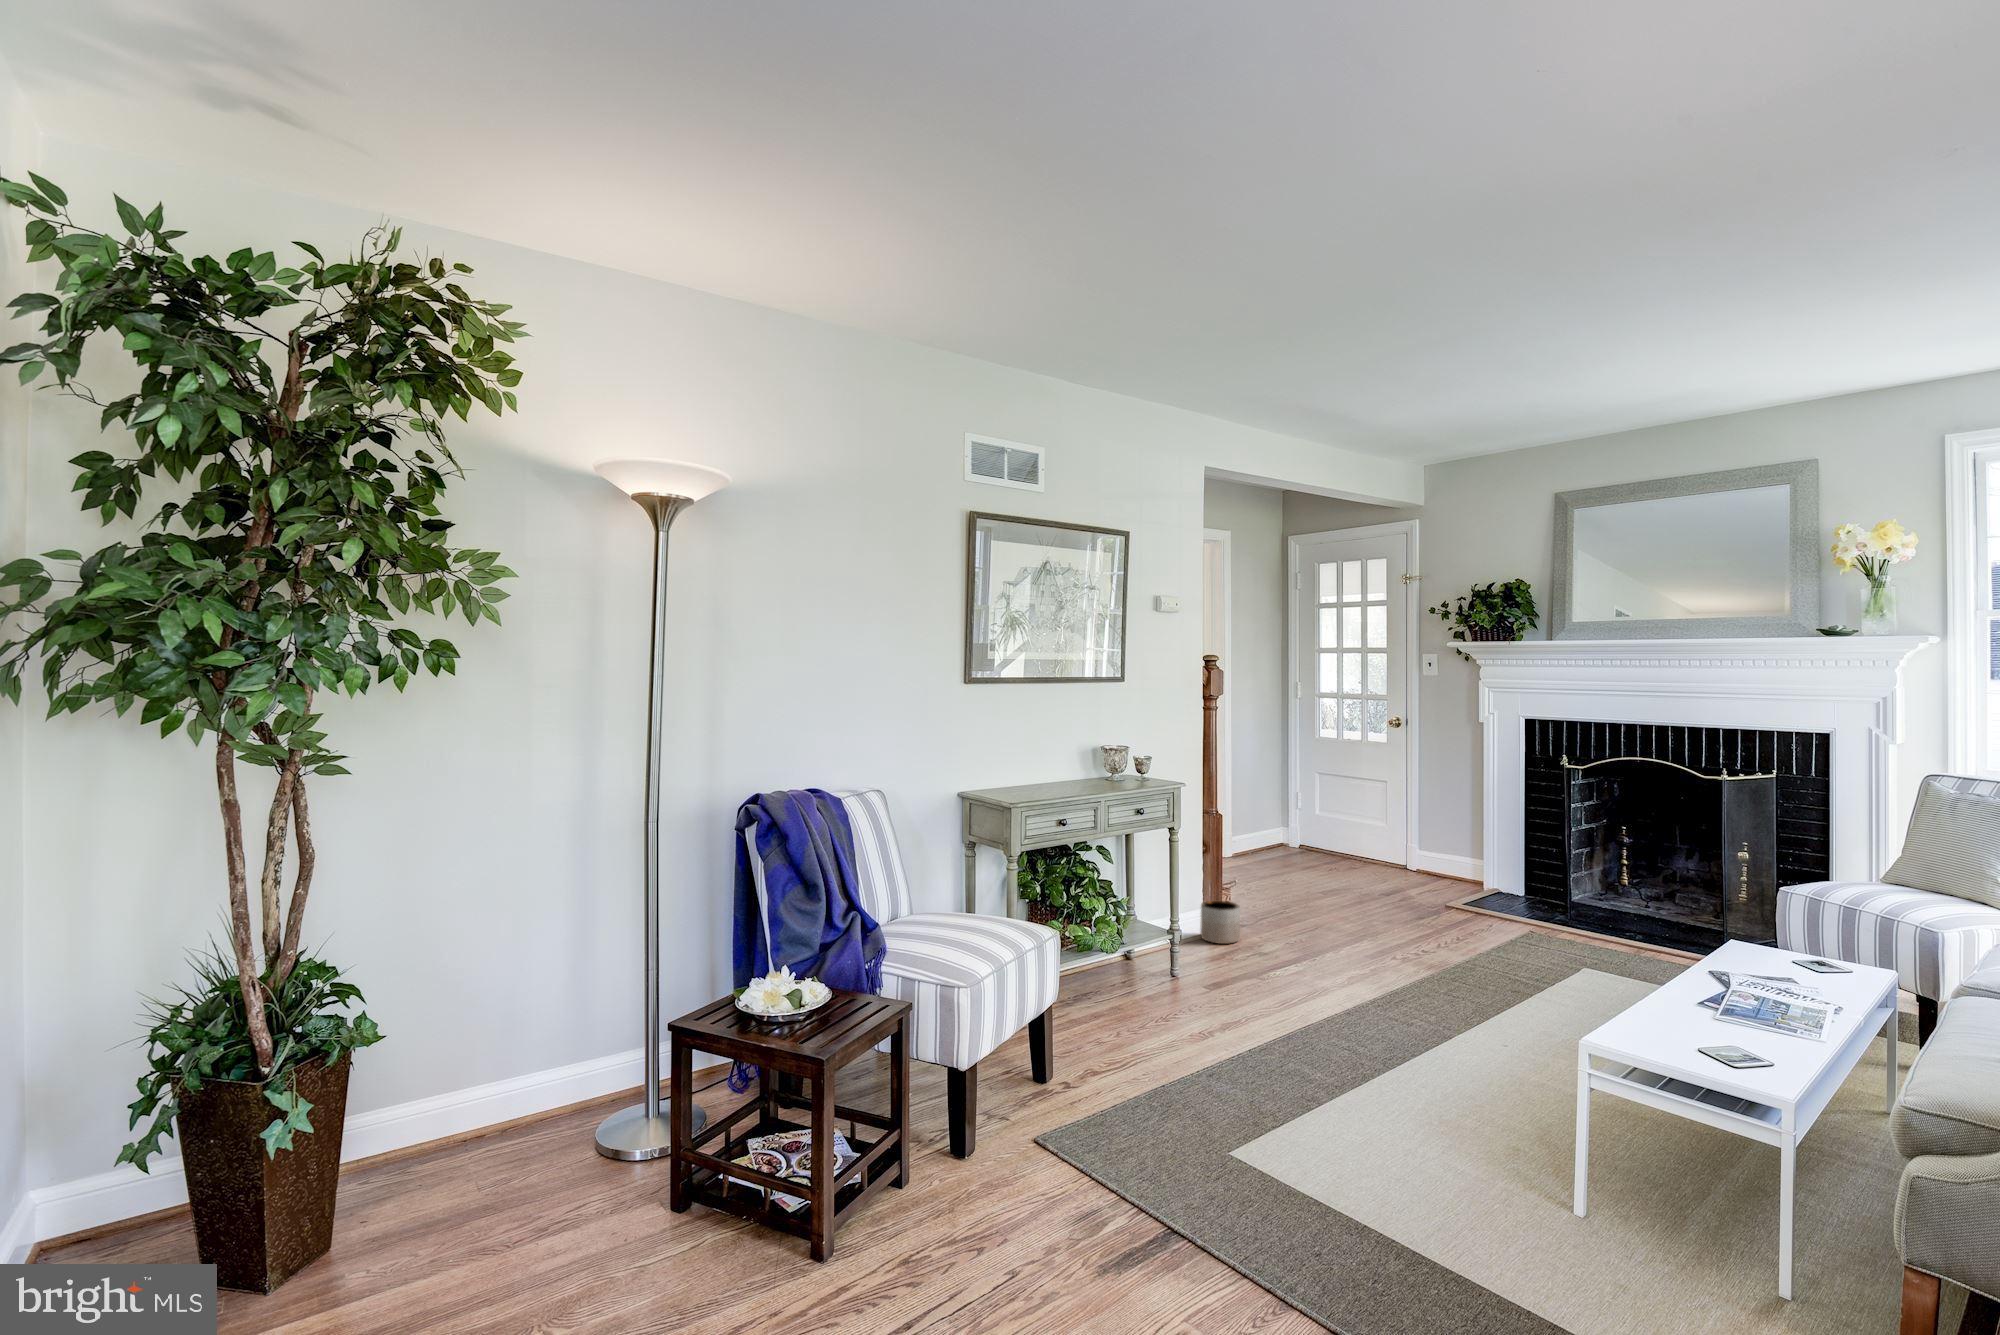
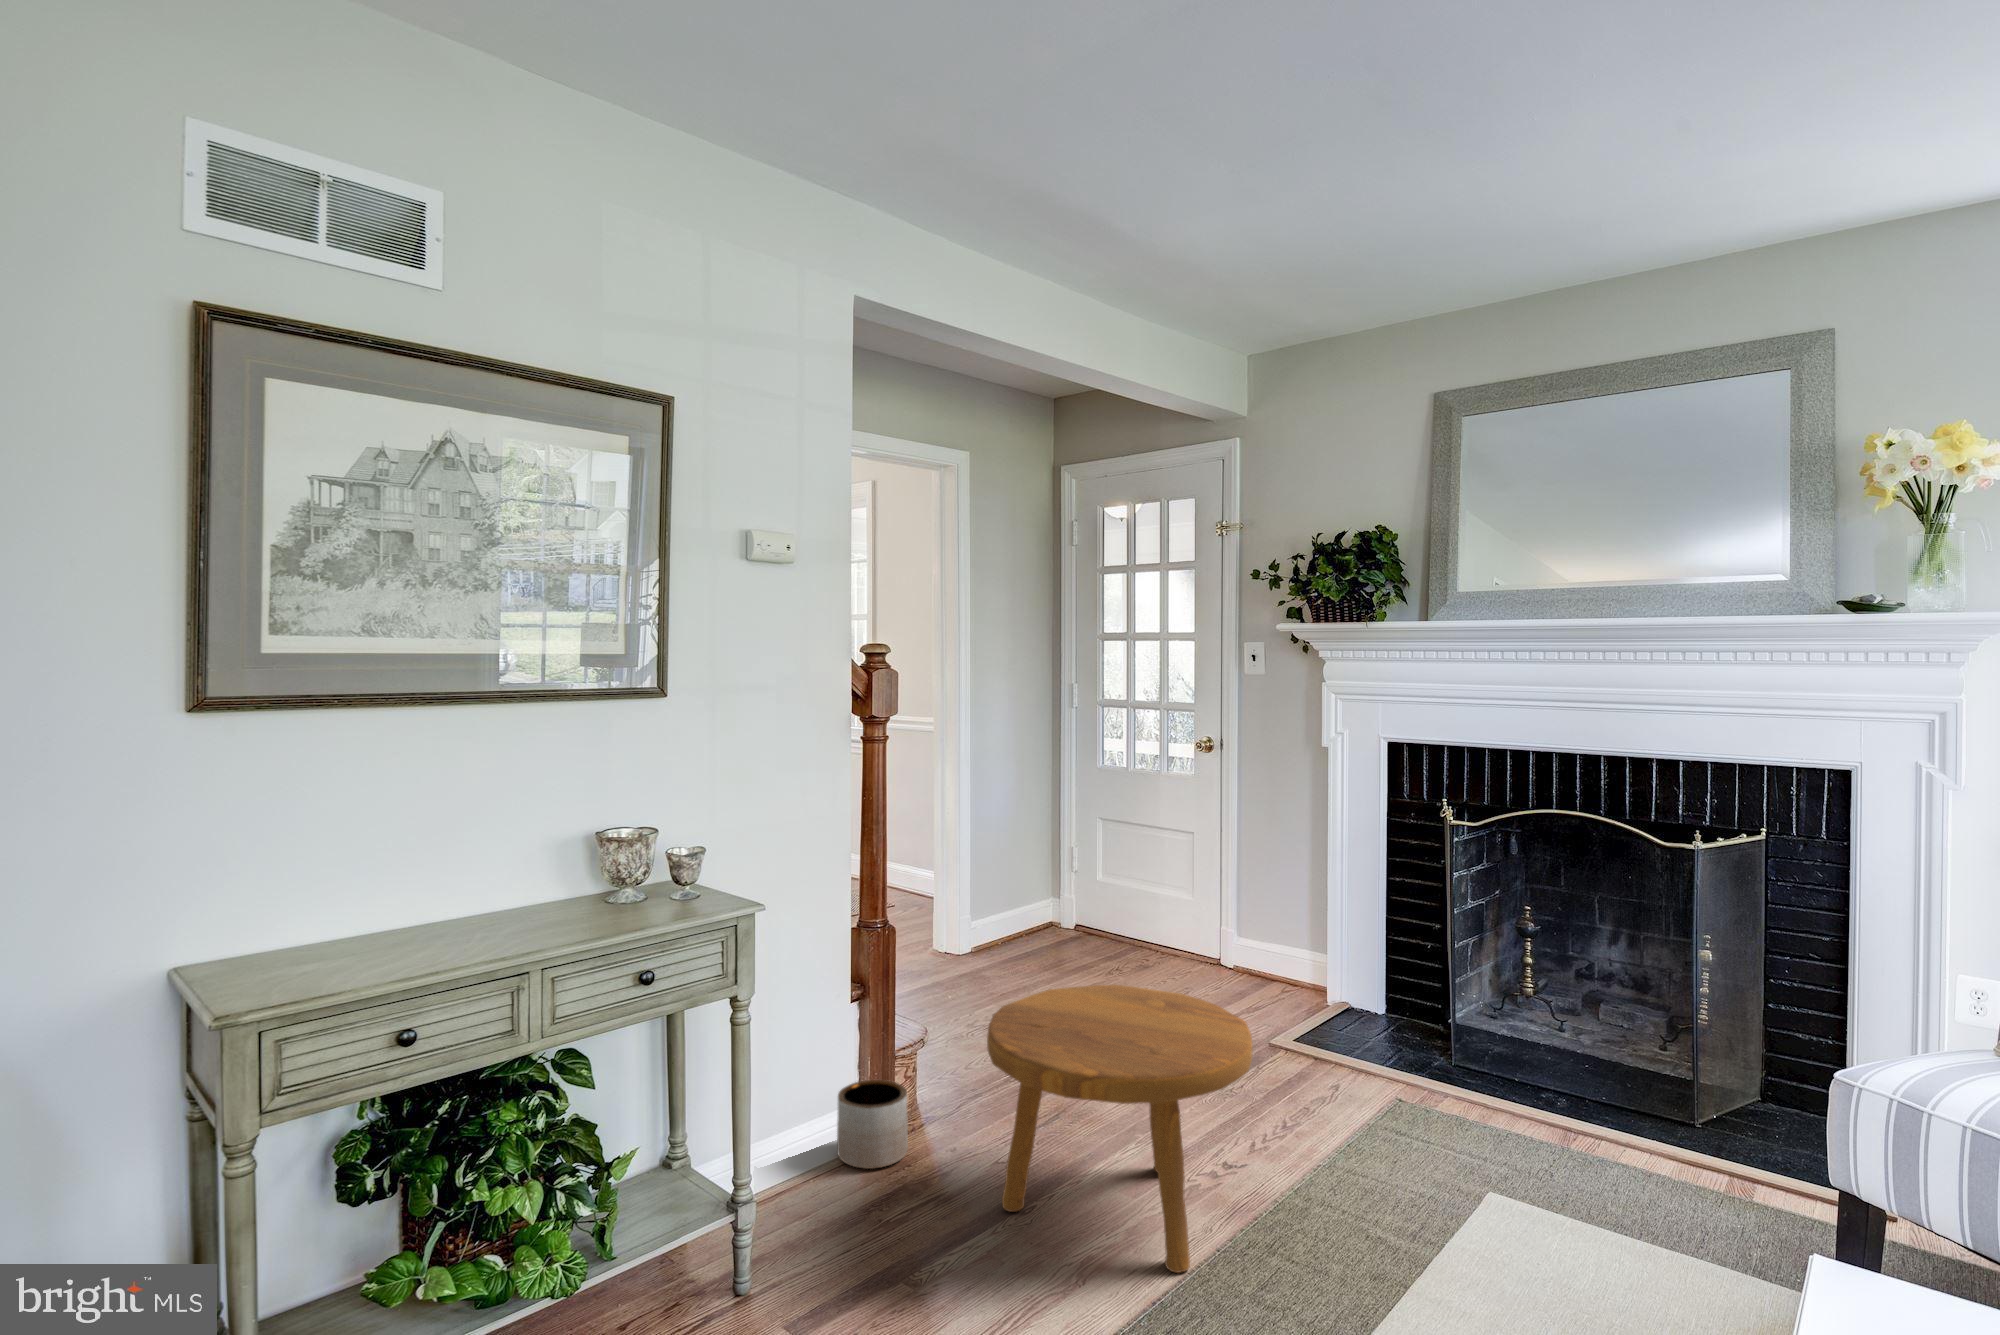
footstool: none [1295,849,1446,983] -> present [987,984,1253,1273]

